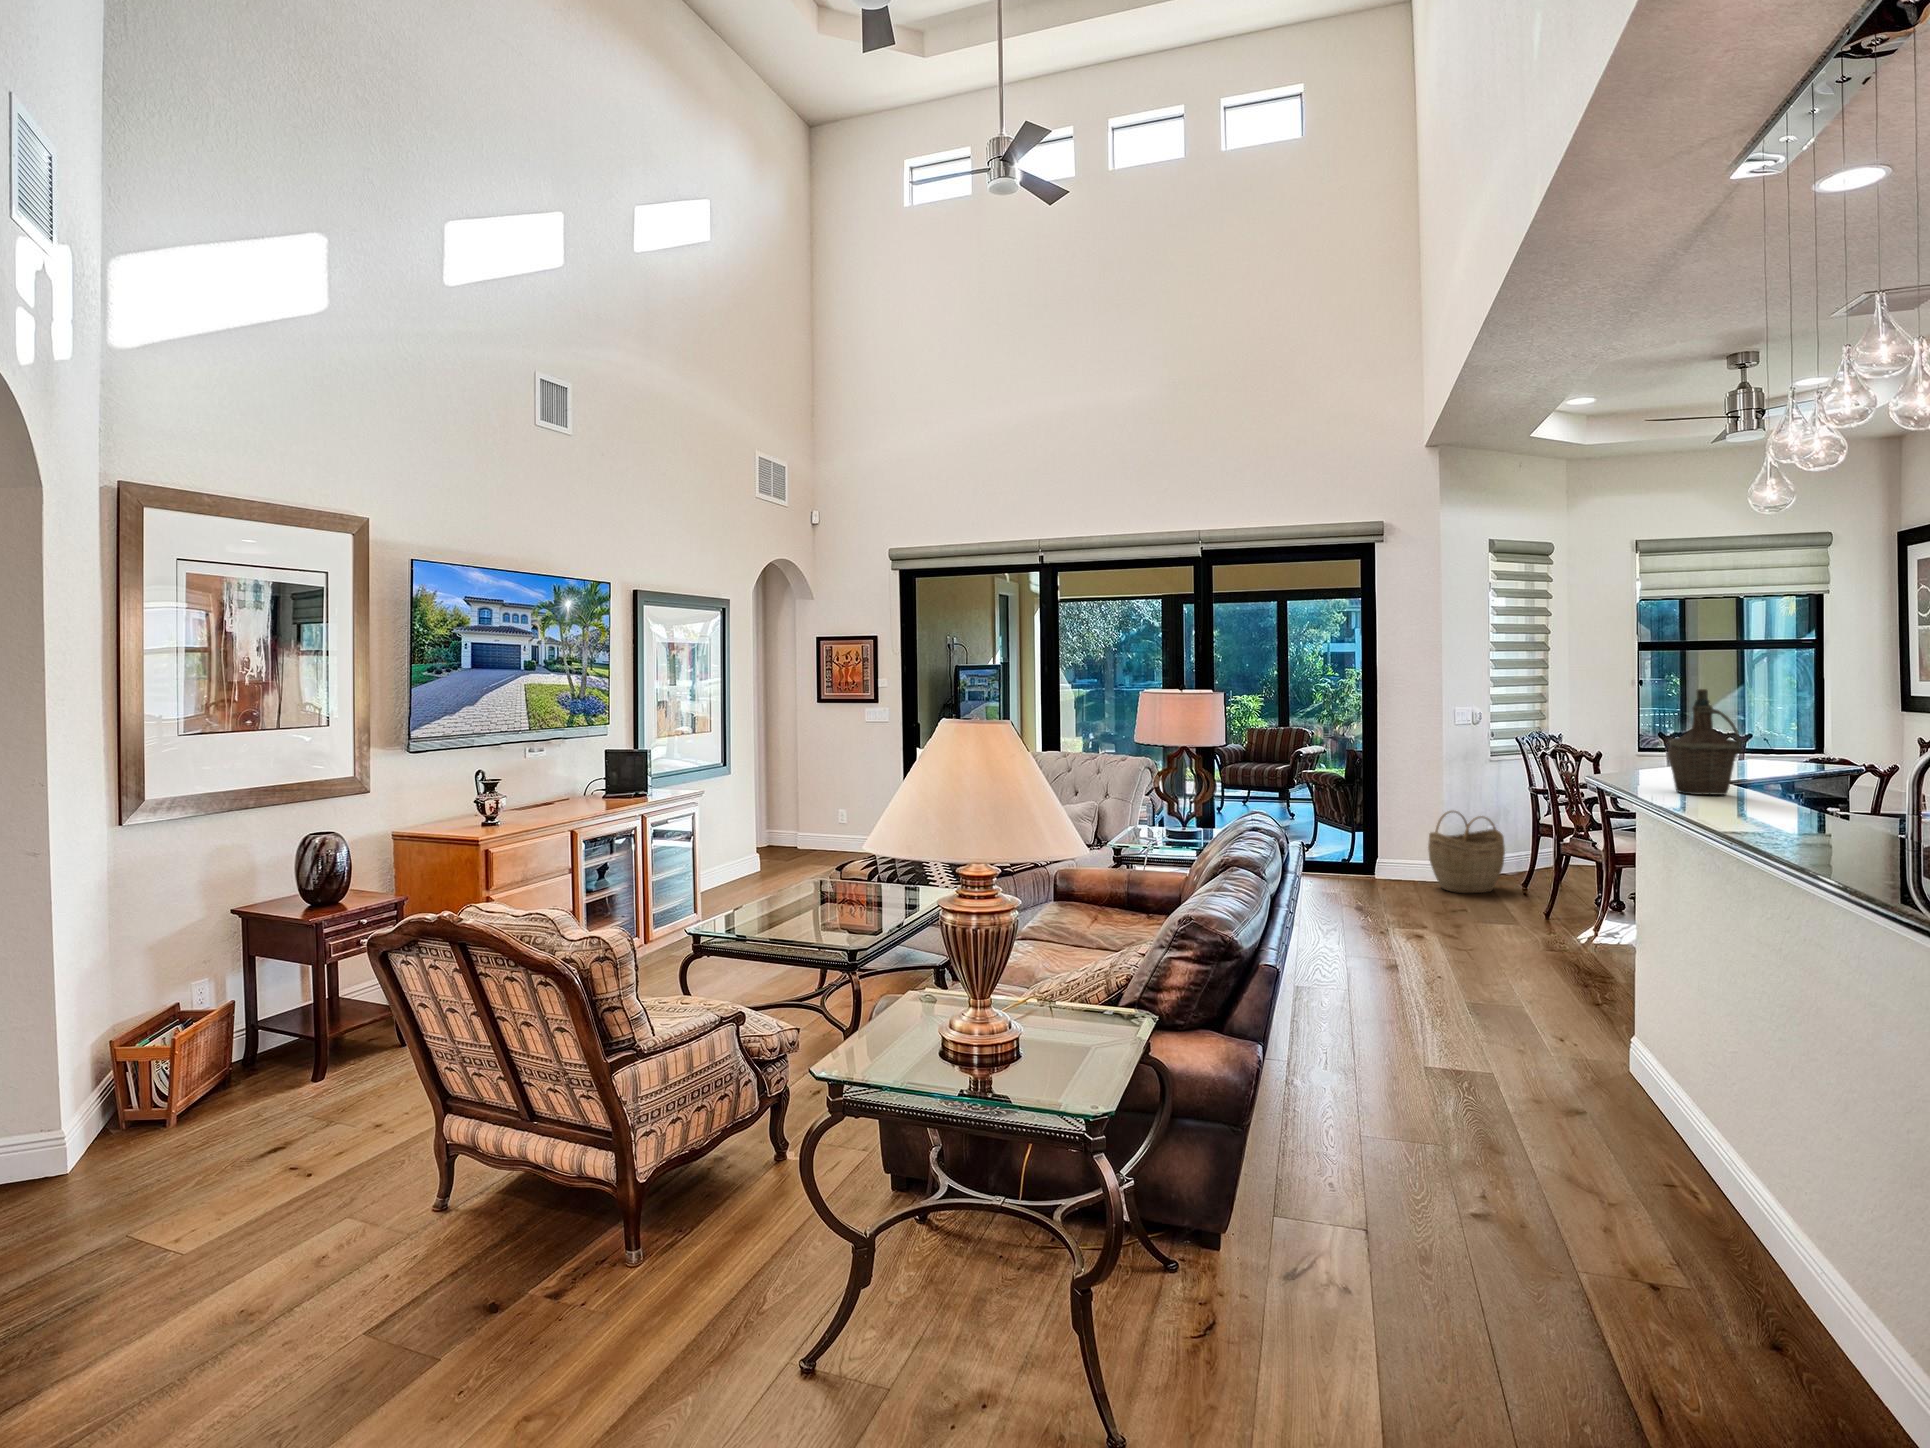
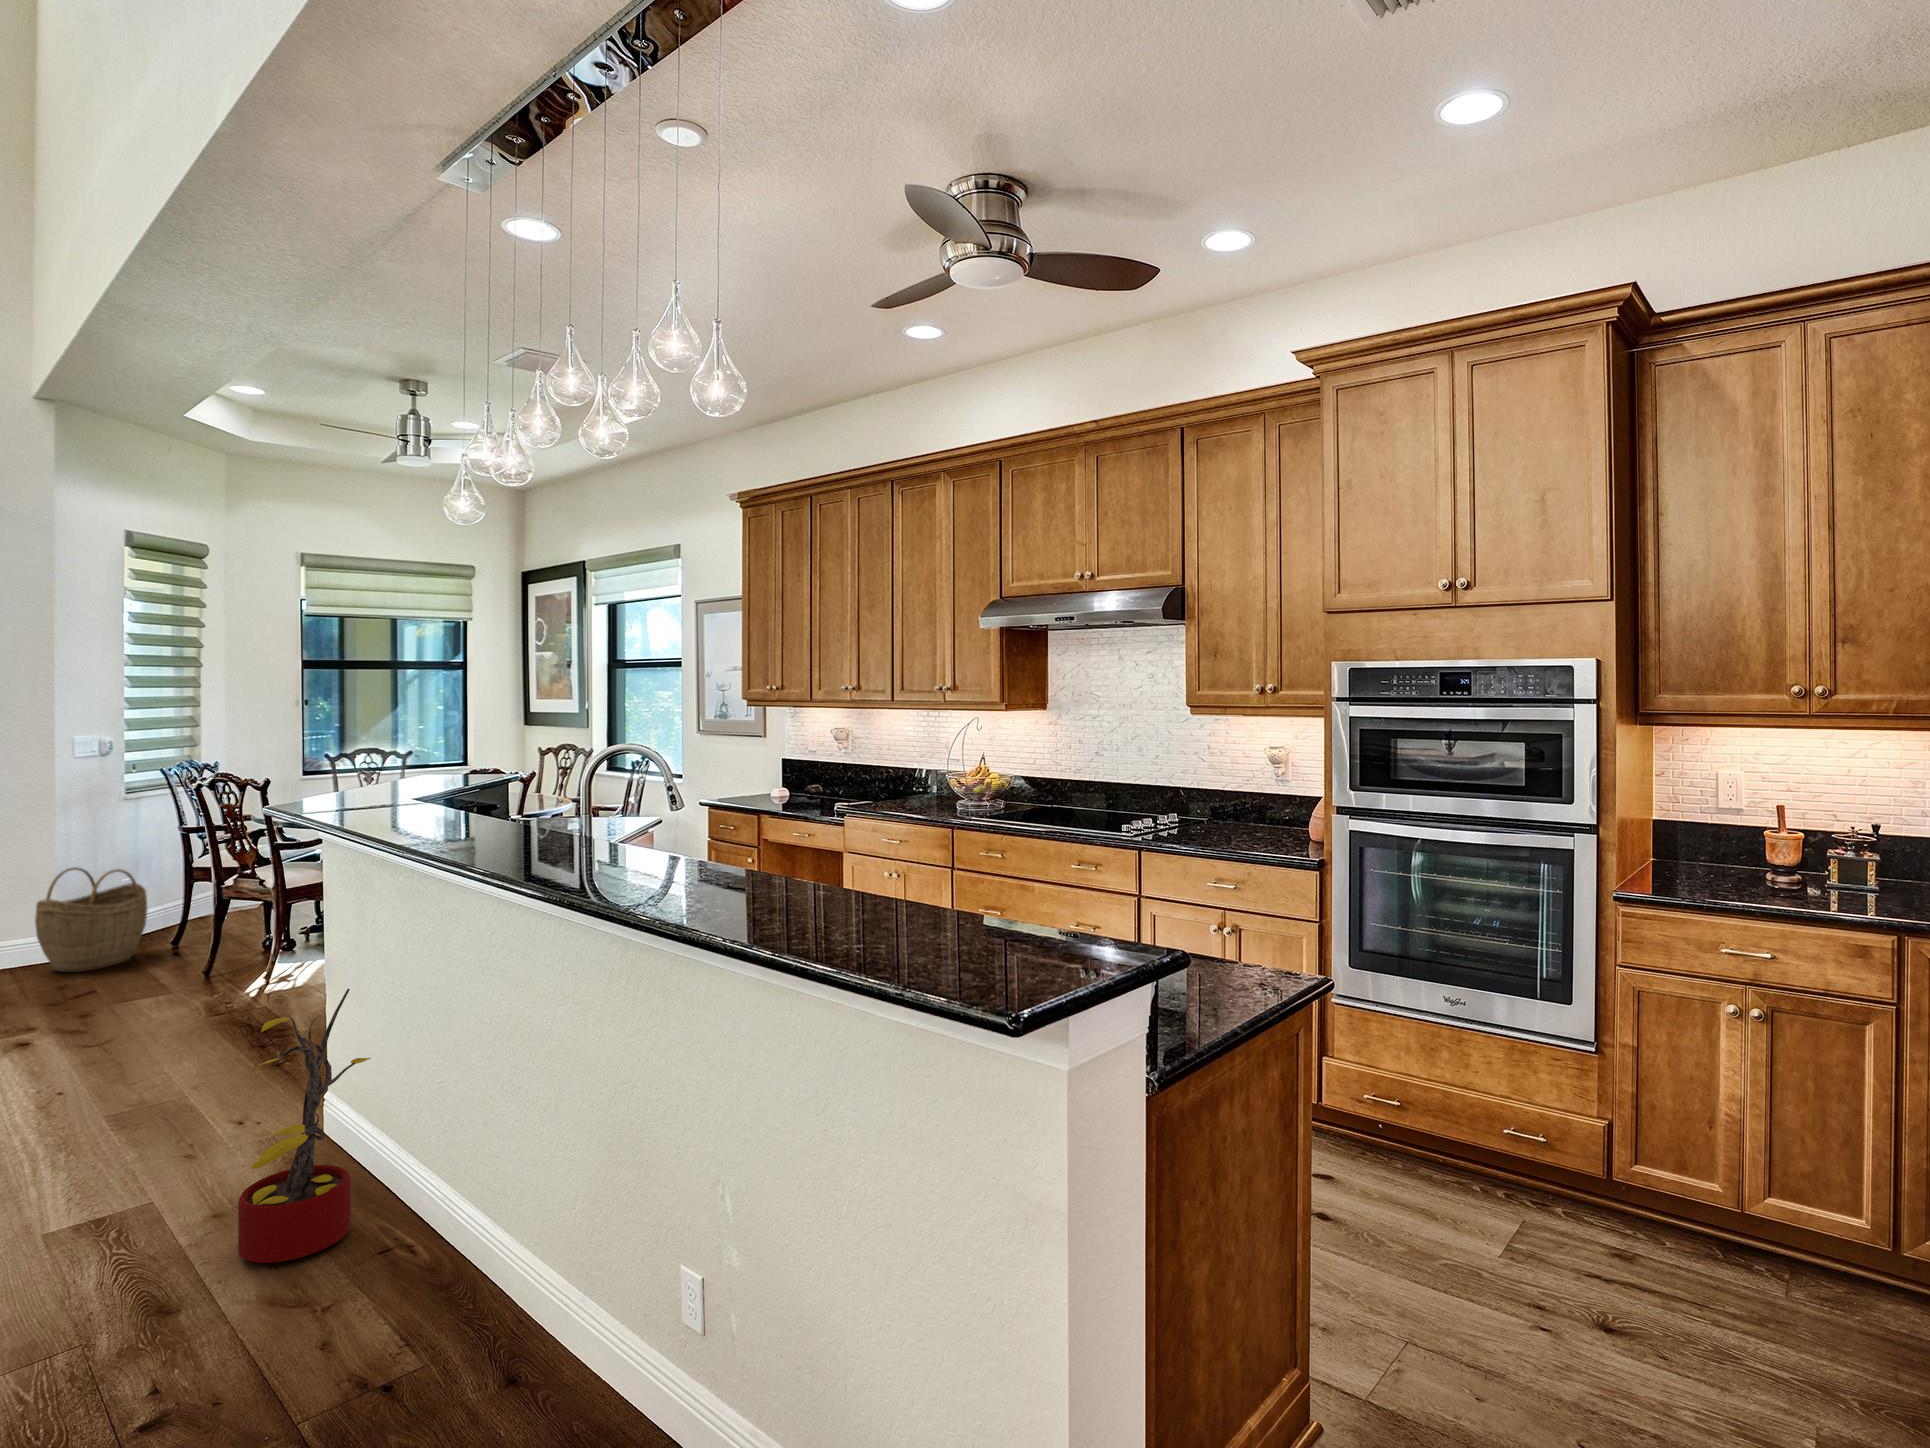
bottle: present [1668,689,1742,795] -> none [367,707,439,818]
decorative plant: none [1548,943,1668,1161] -> present [238,989,370,1263]

